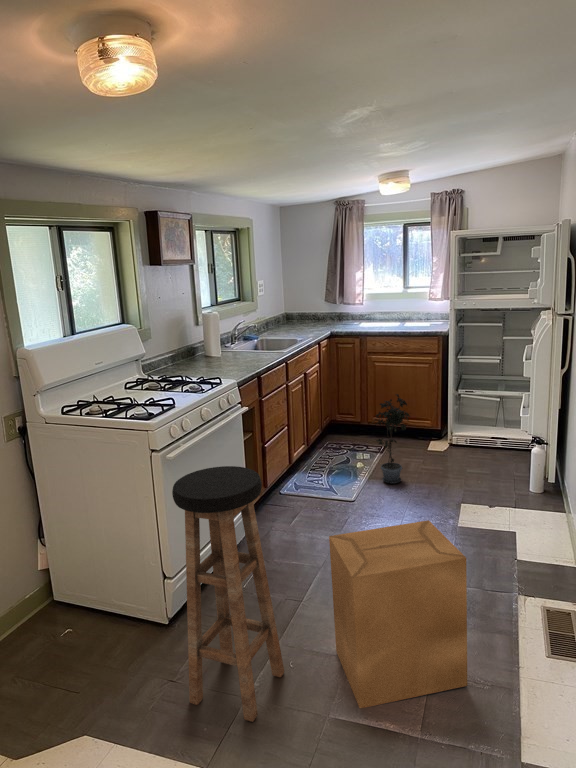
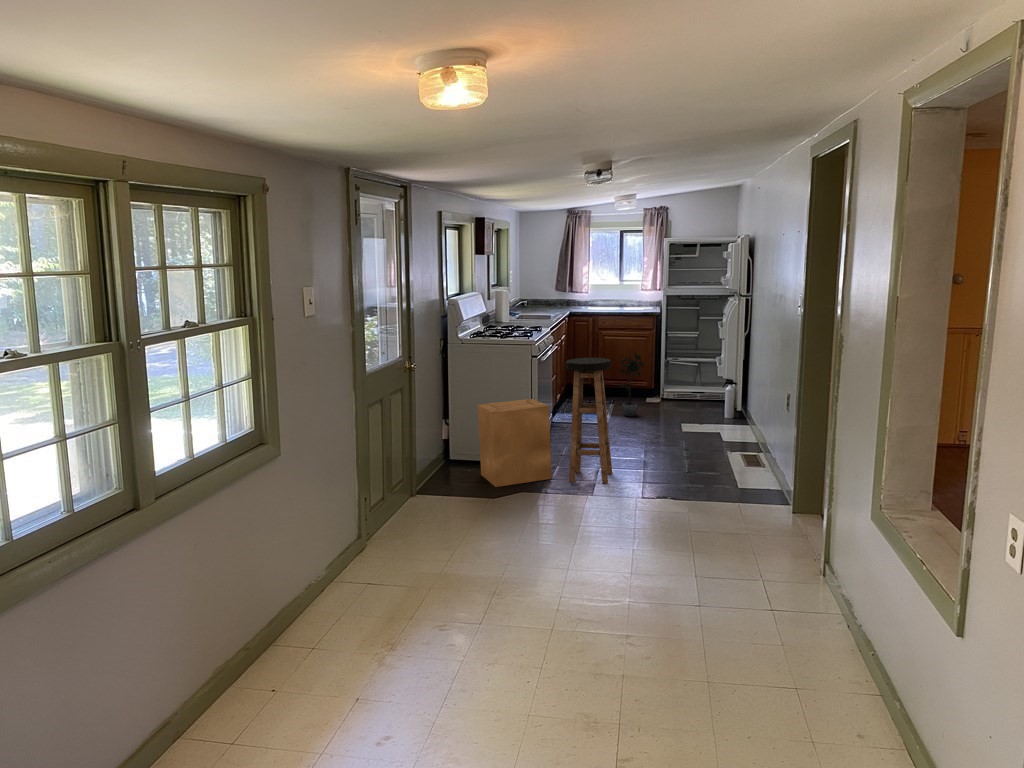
cardboard box: present [329,520,467,708] -> present [478,399,551,487]

